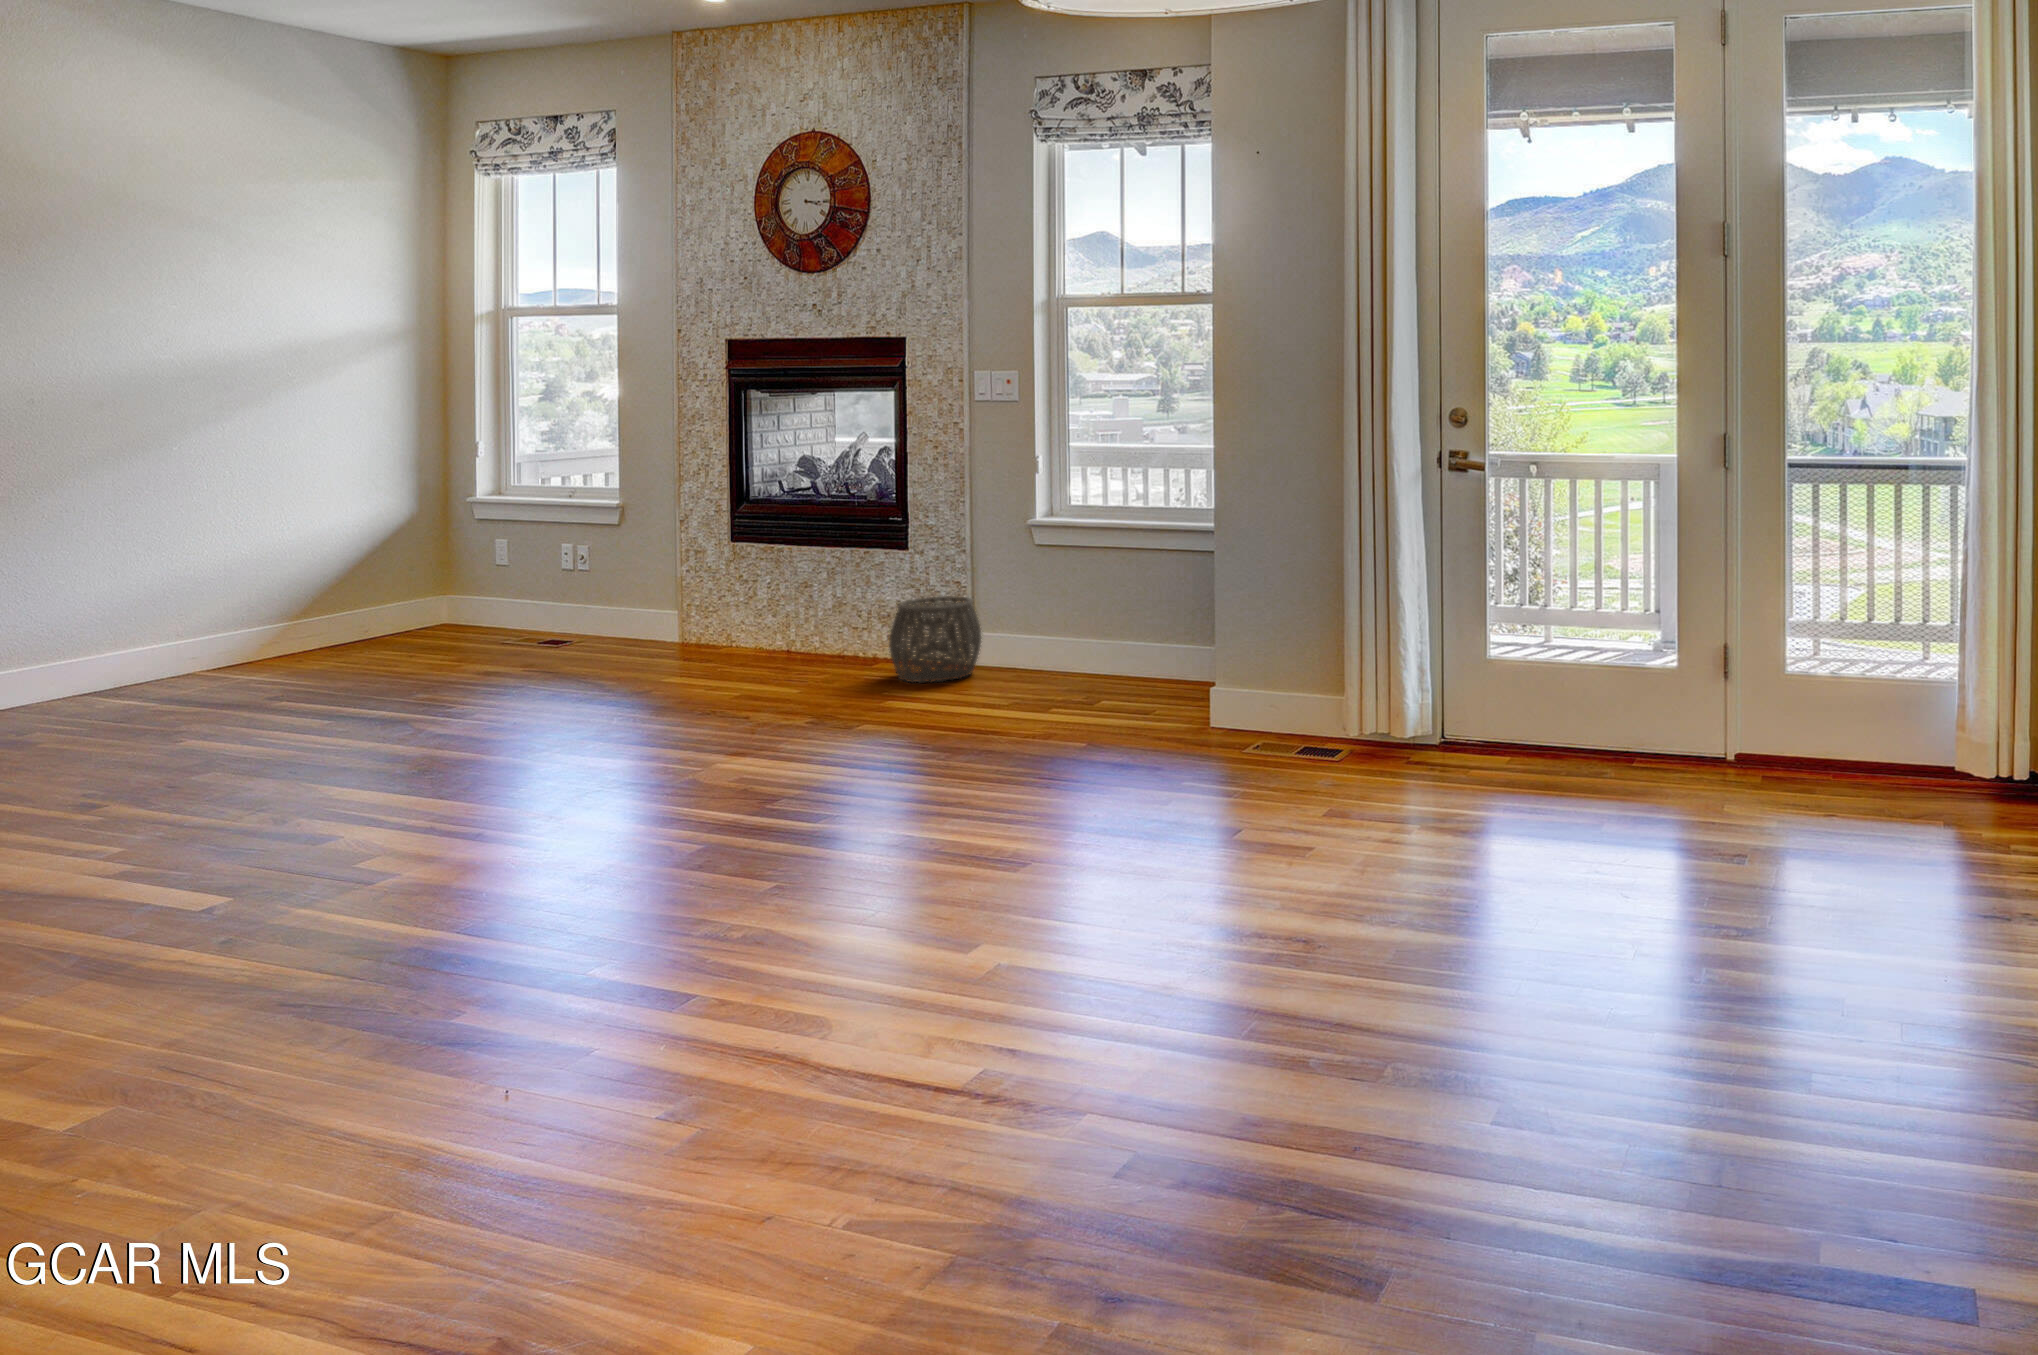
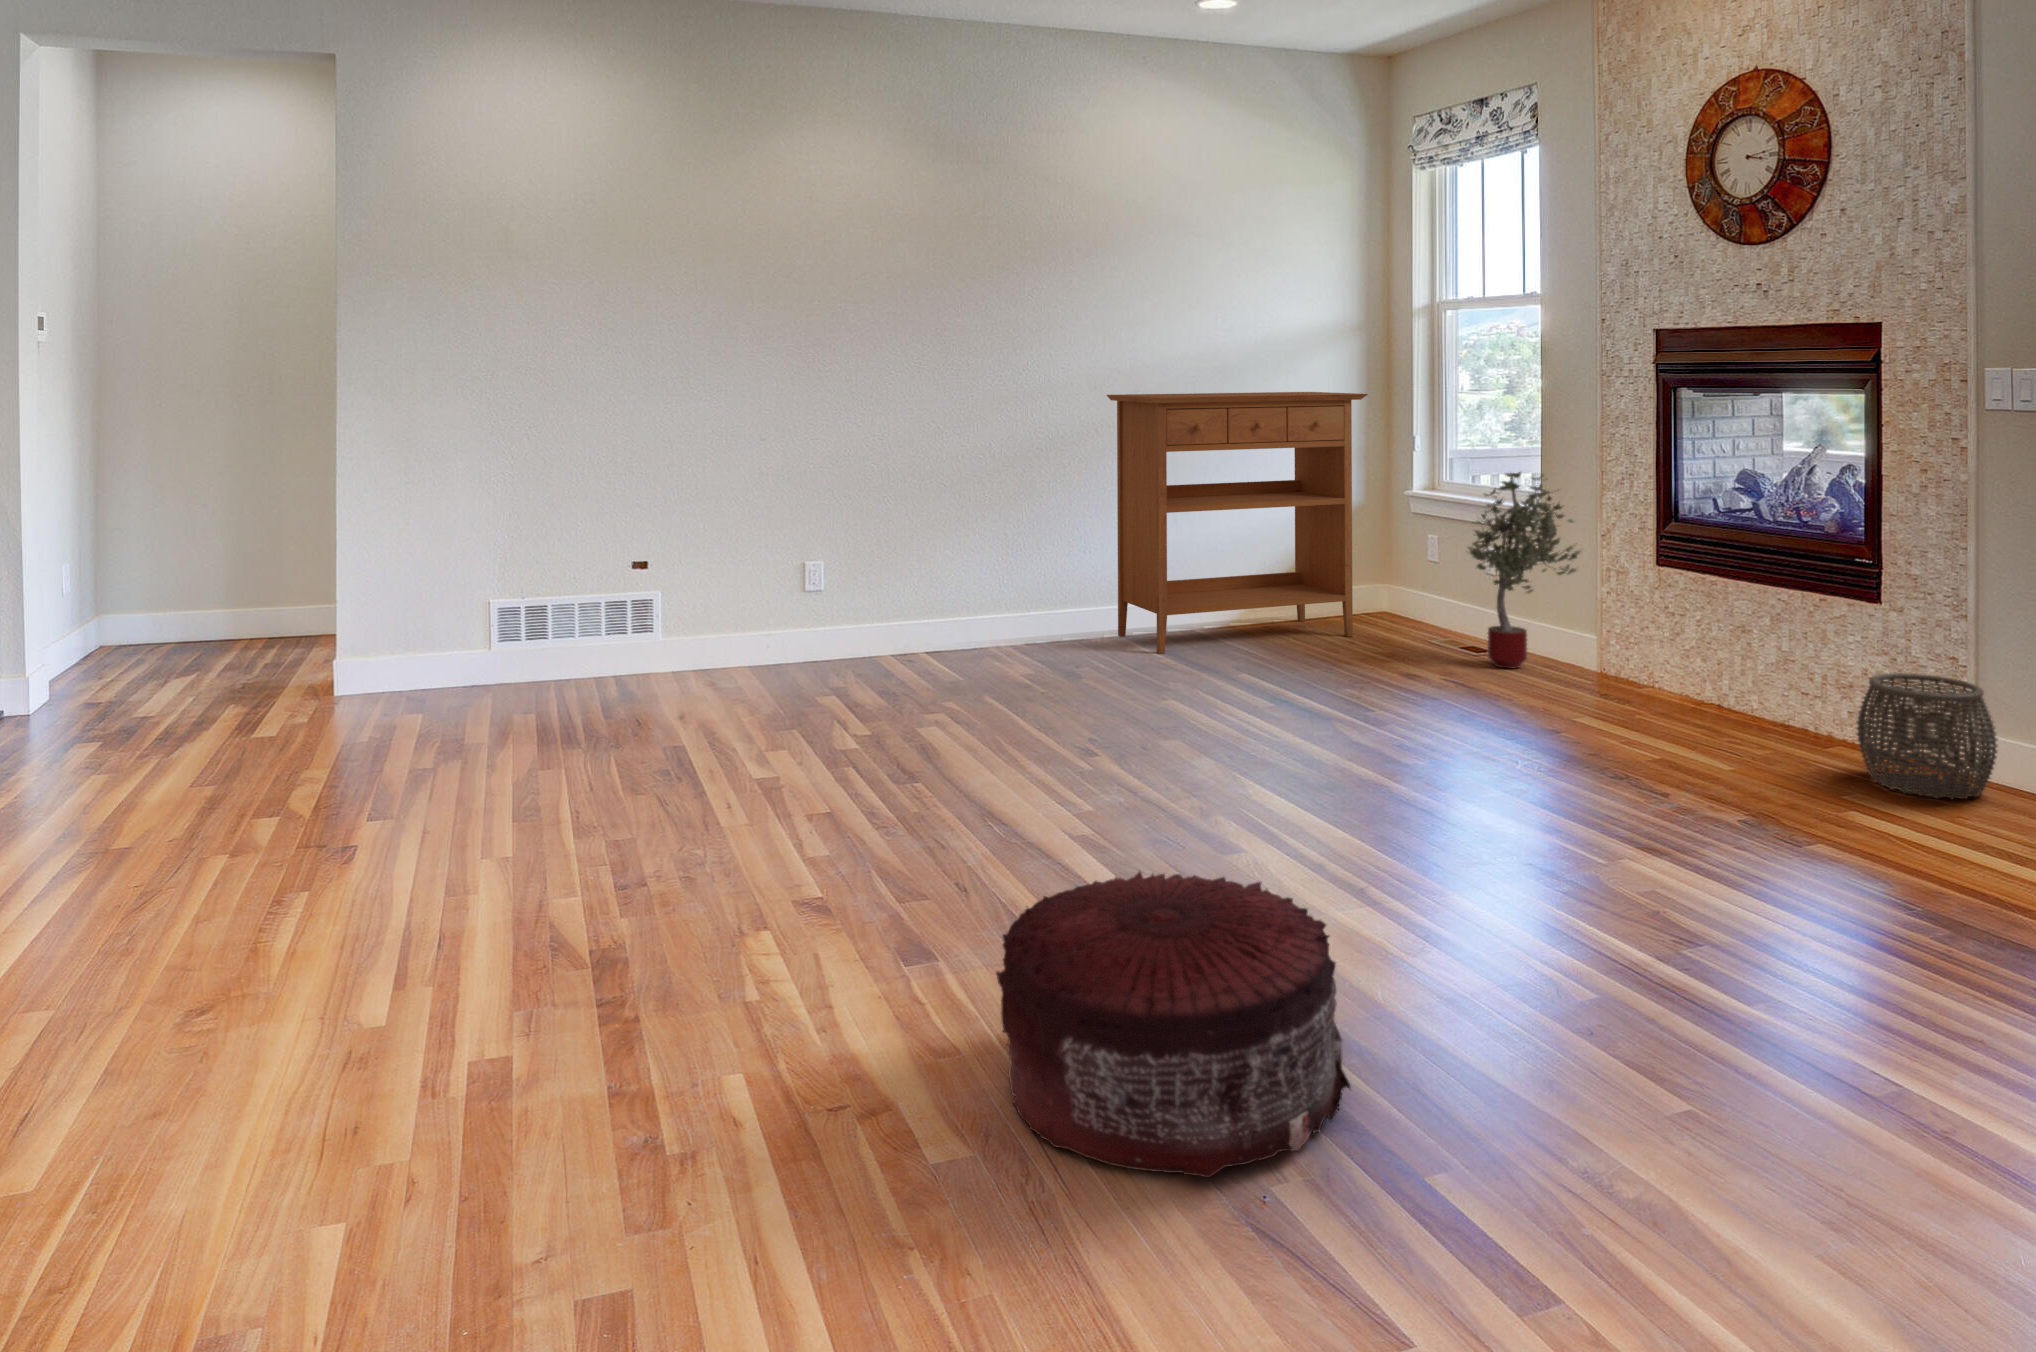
console table: none [34,404,419,711] -> present [1107,392,1368,654]
potted tree: none [537,472,662,659] -> present [1467,472,1581,669]
pouf: none [96,805,491,1050] -> present [996,871,1351,1177]

